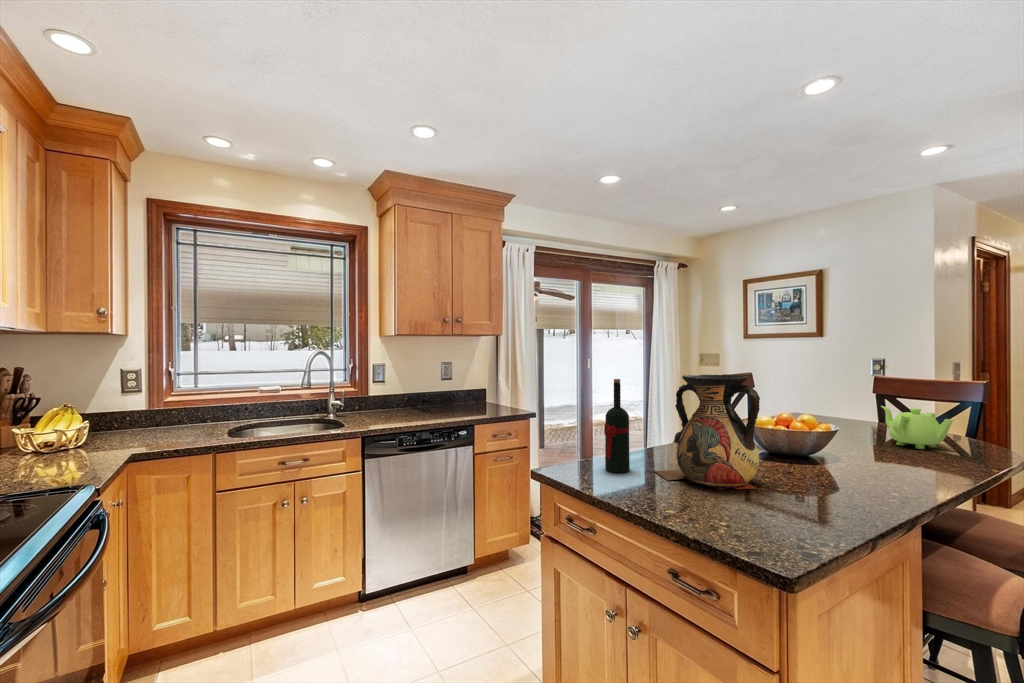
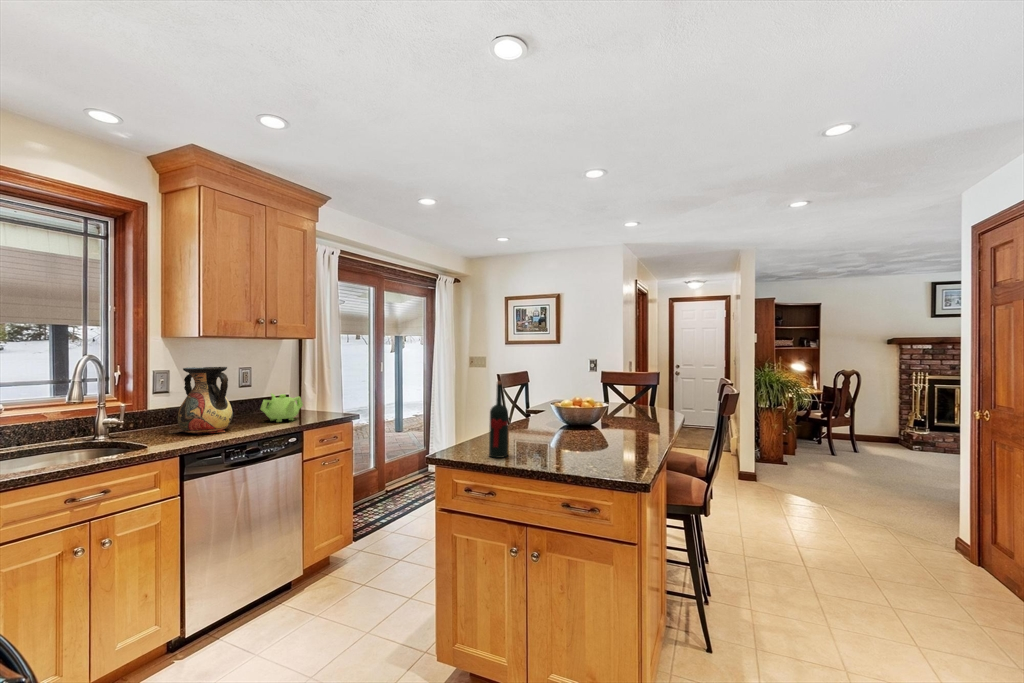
vase: present [654,374,760,490] -> present [169,367,233,434]
teapot: present [881,406,953,449] -> present [260,394,303,422]

